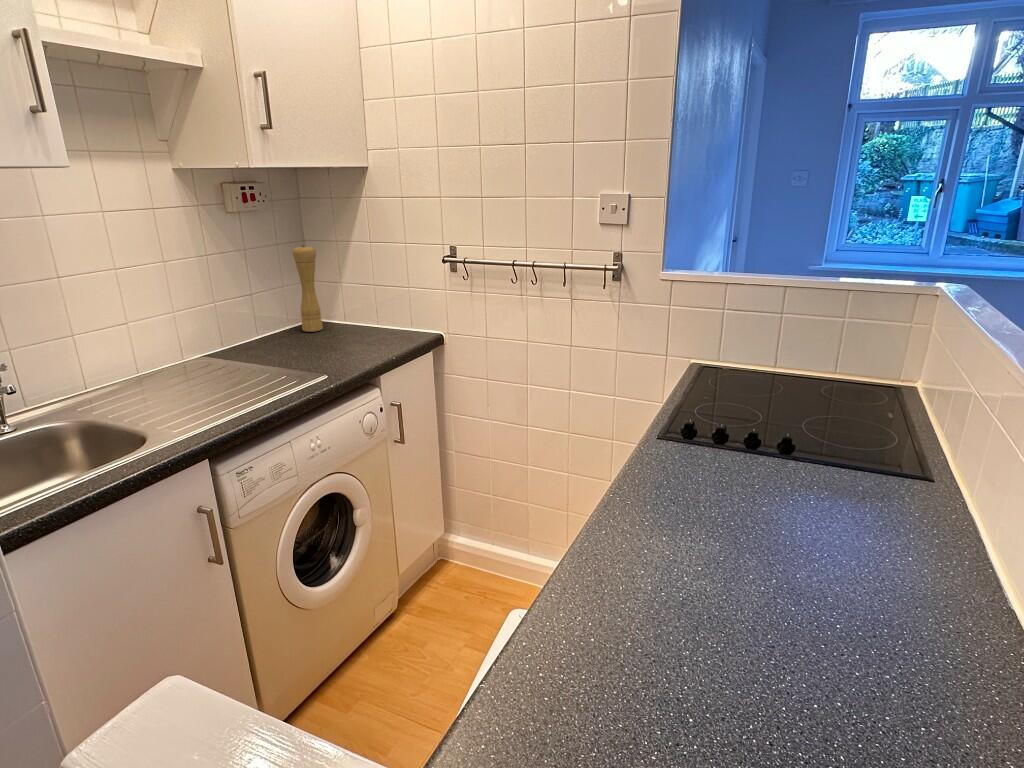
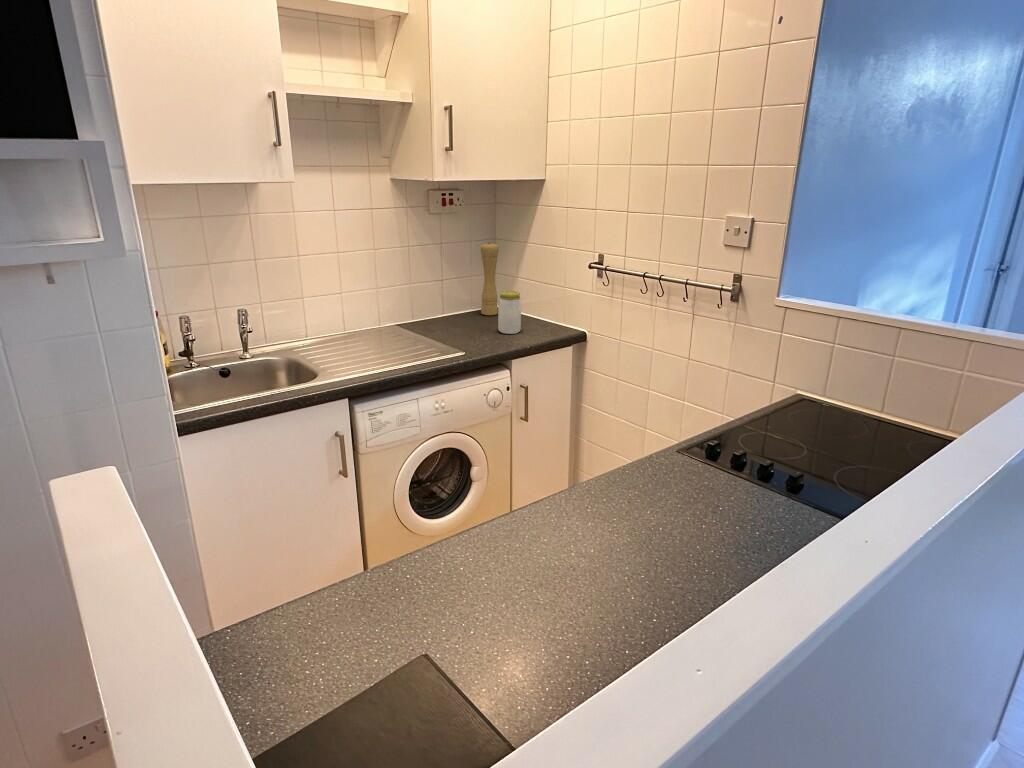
jar: none [340,298,370,348] -> present [498,291,521,334]

